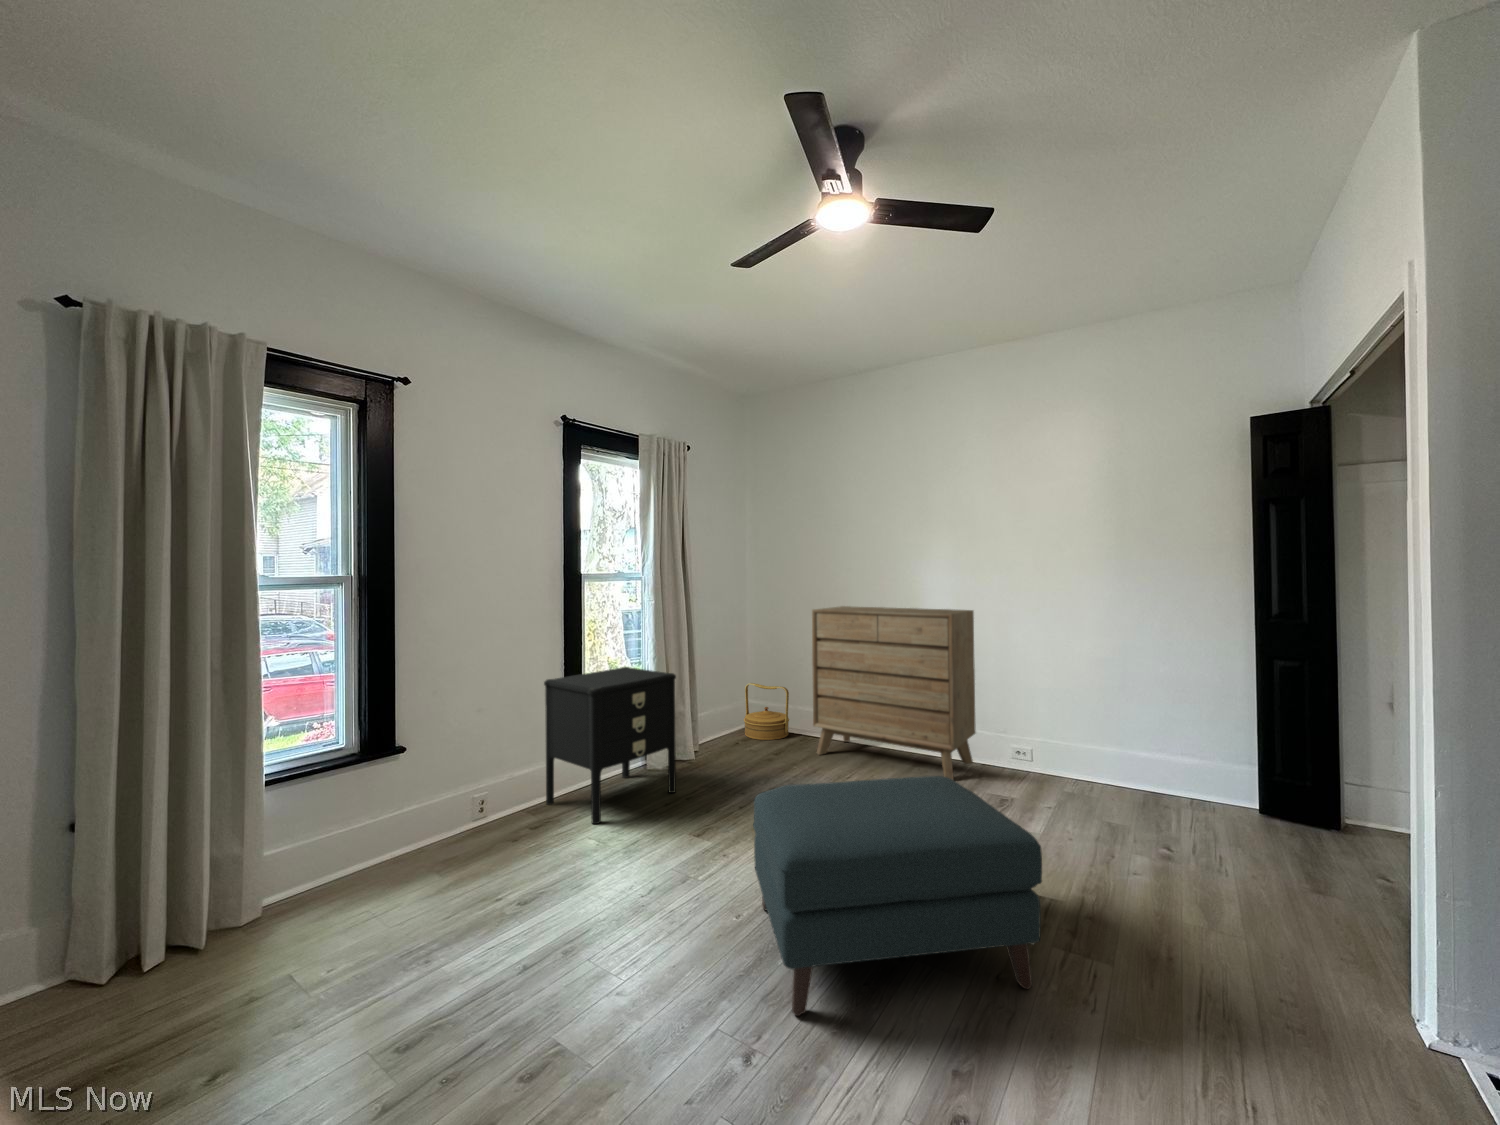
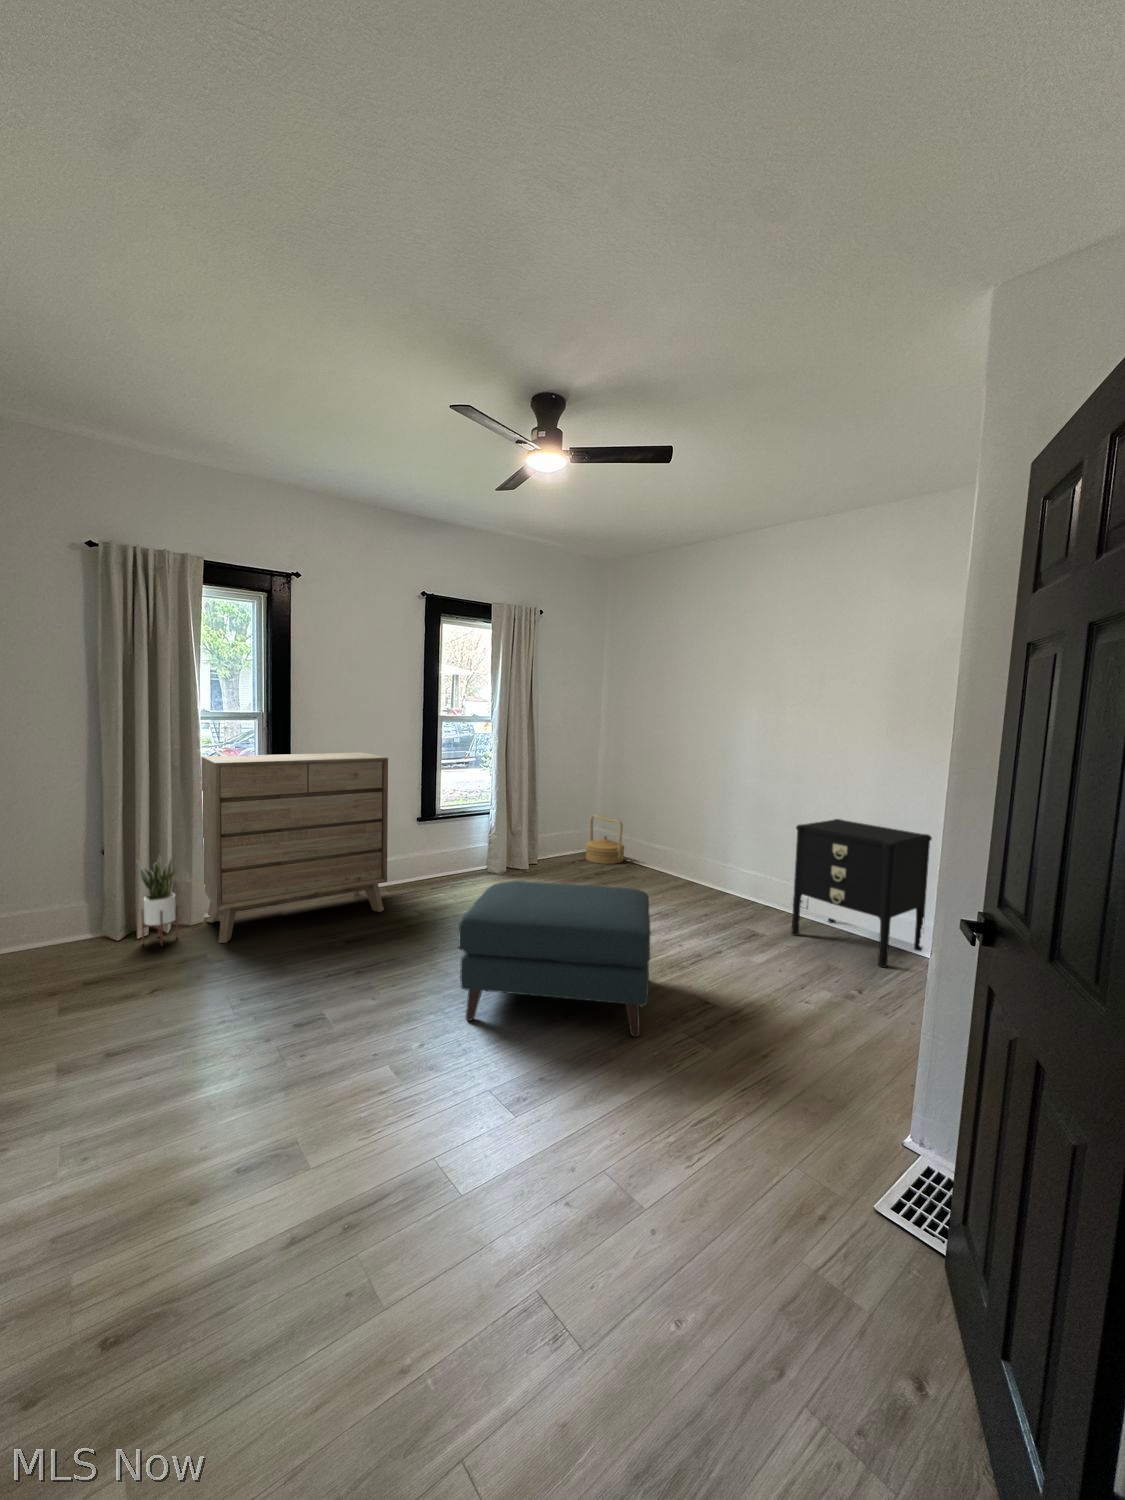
dresser: present [812,606,976,780] -> present [201,752,388,943]
nightstand: present [544,667,676,824] -> present [792,819,932,967]
potted plant: none [149,817,223,983] -> present [137,855,178,945]

